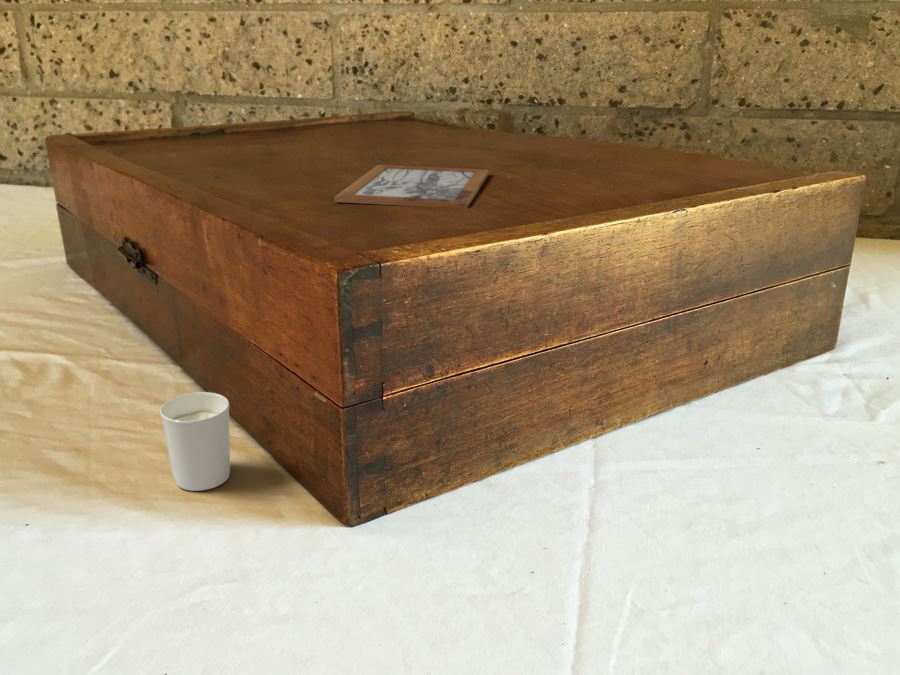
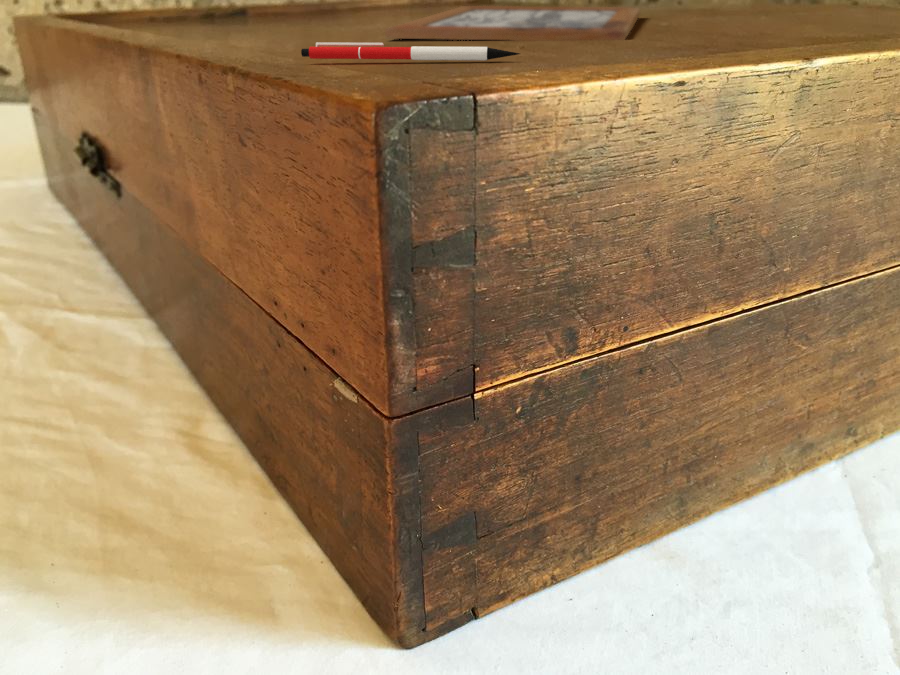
pen: none [294,221,406,232] -> present [301,42,520,61]
candle holder: present [160,392,230,491] -> none [57,372,196,553]

